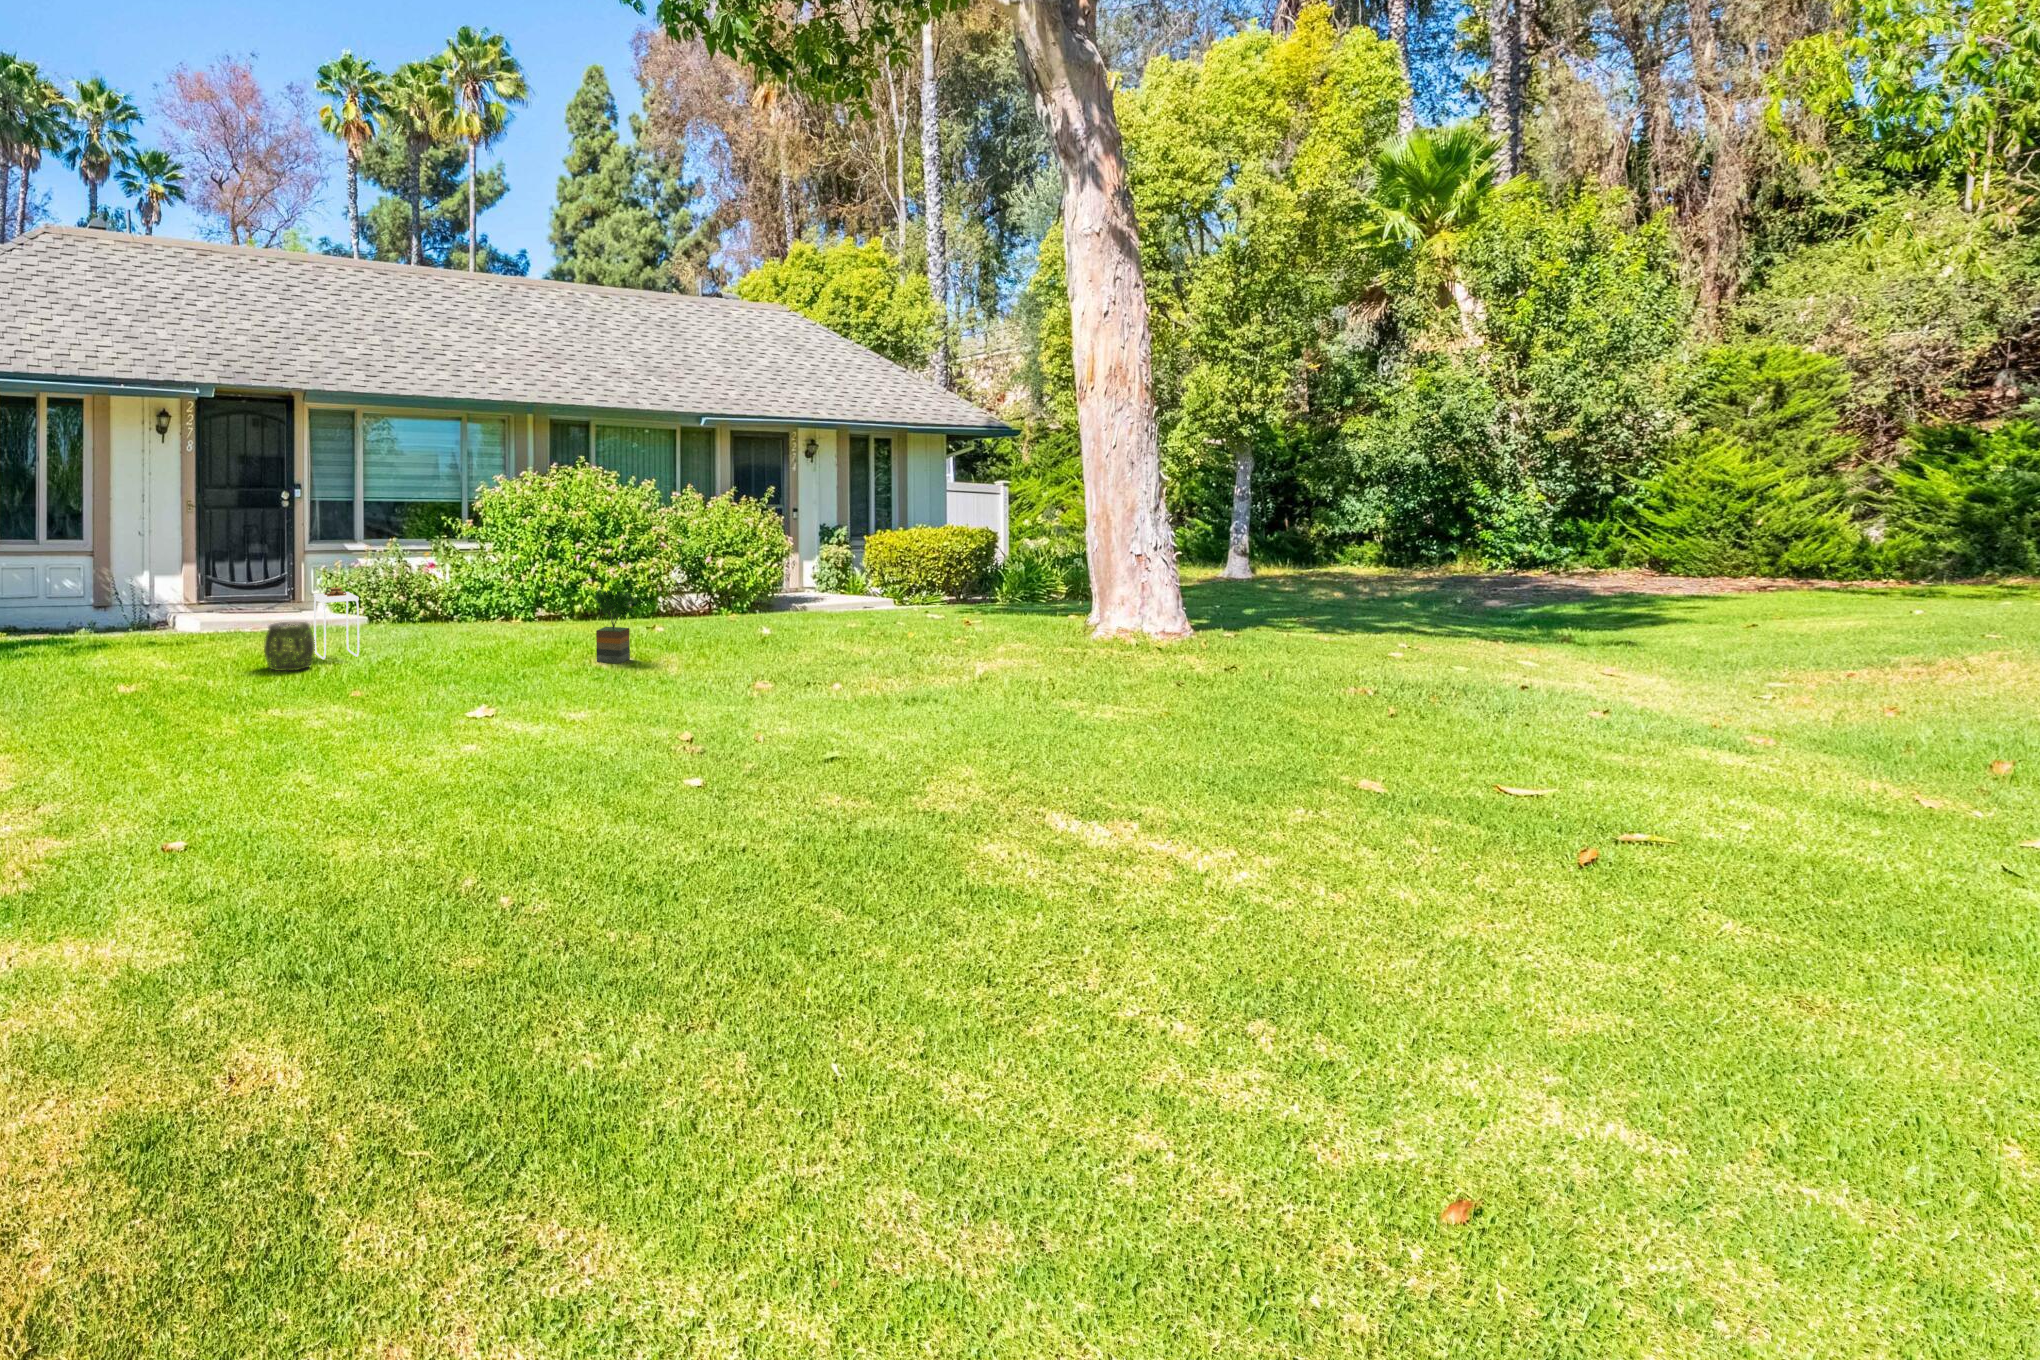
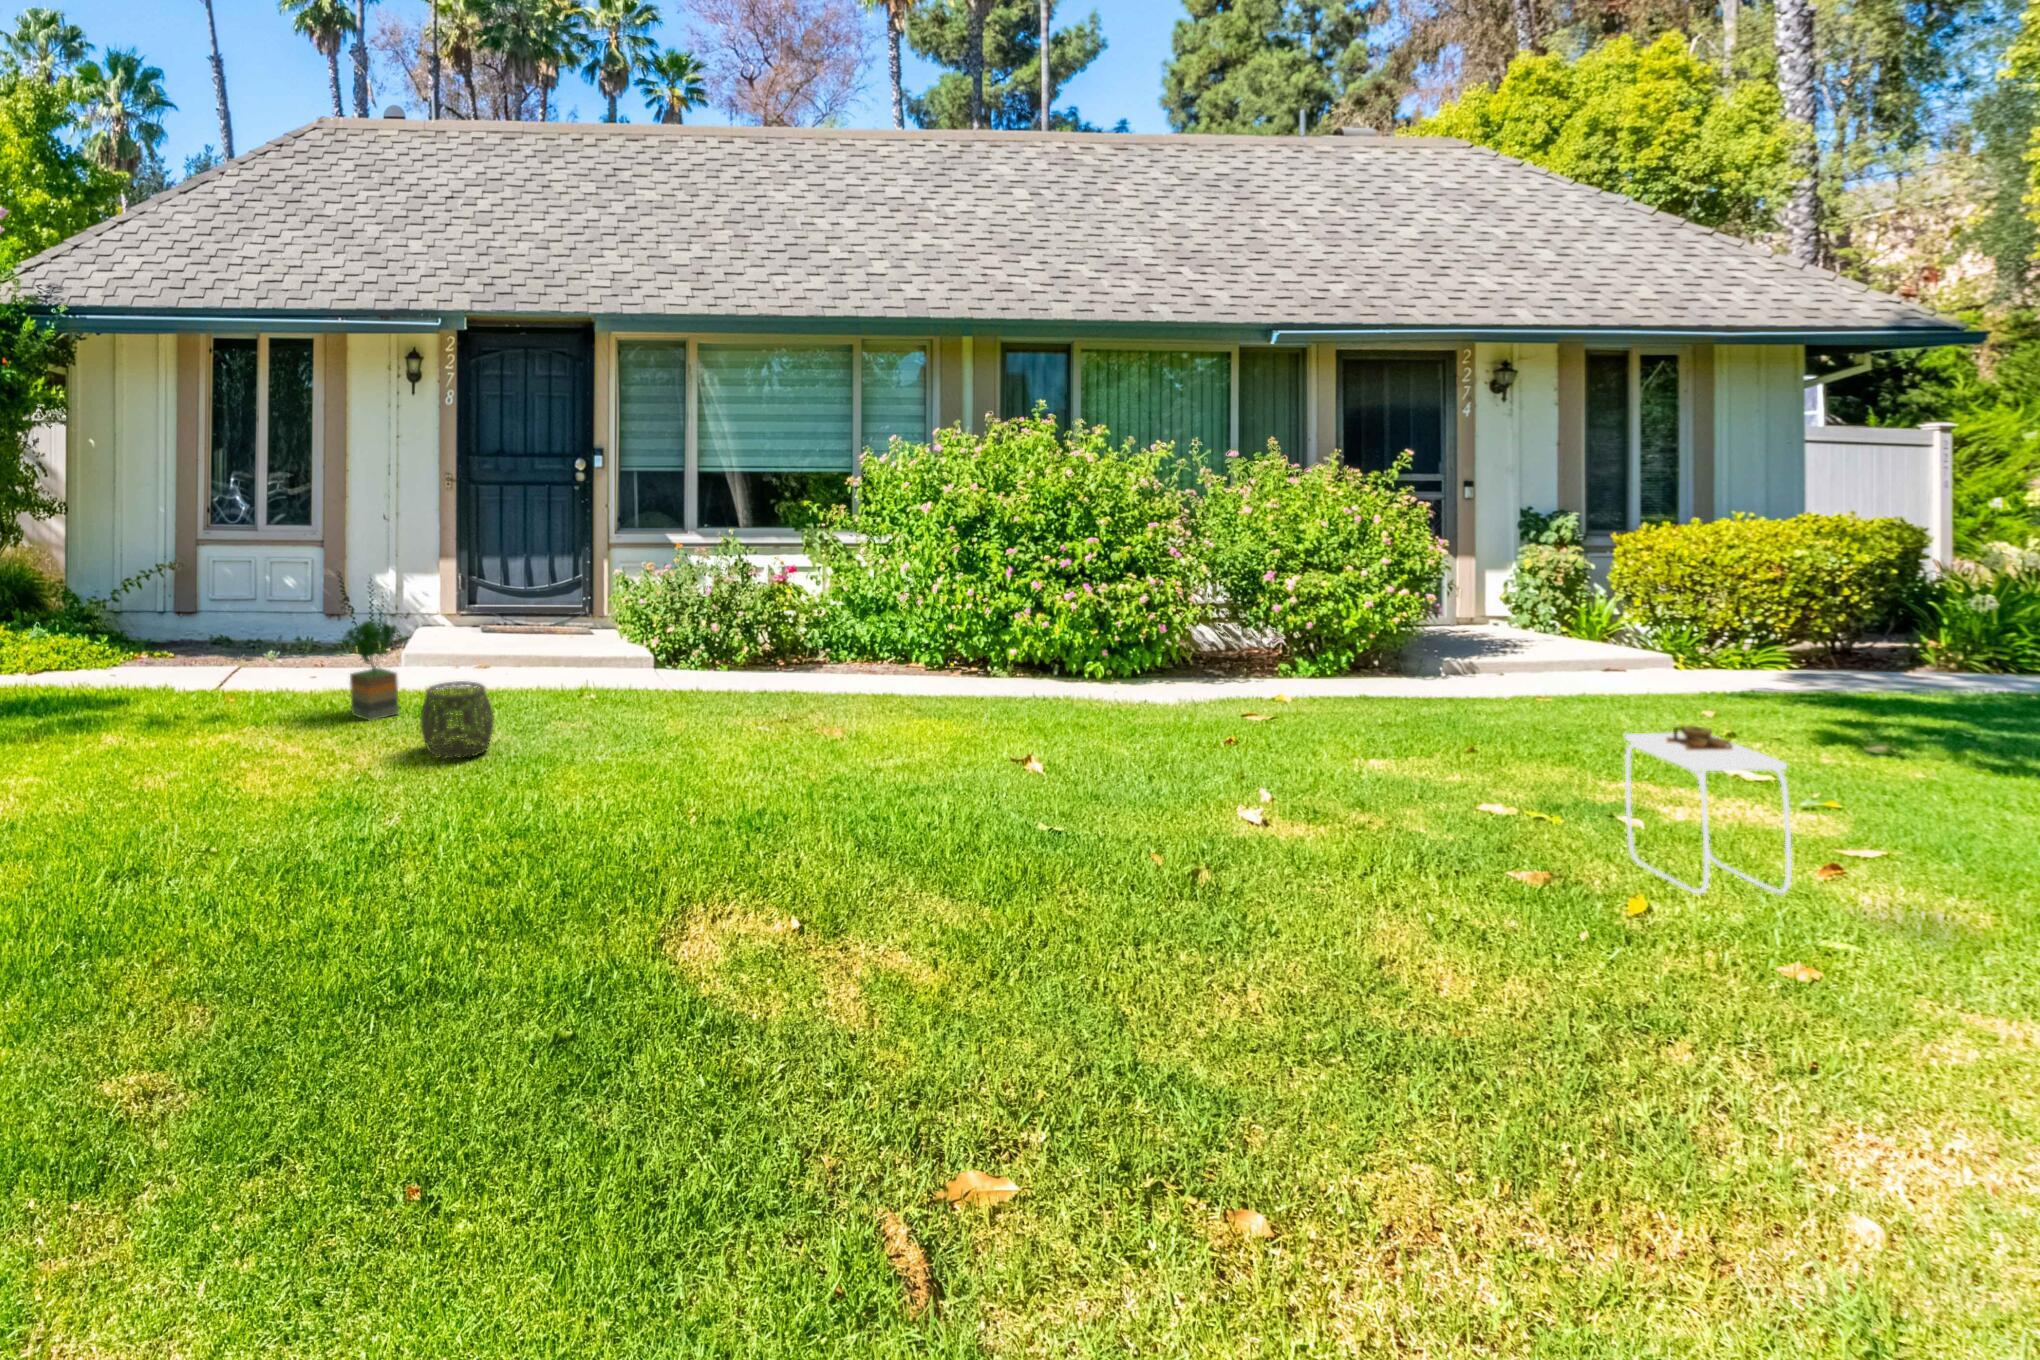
side table: present [314,587,359,659] -> present [1625,726,1792,894]
potted tree: present [594,590,637,663] -> present [343,621,407,721]

